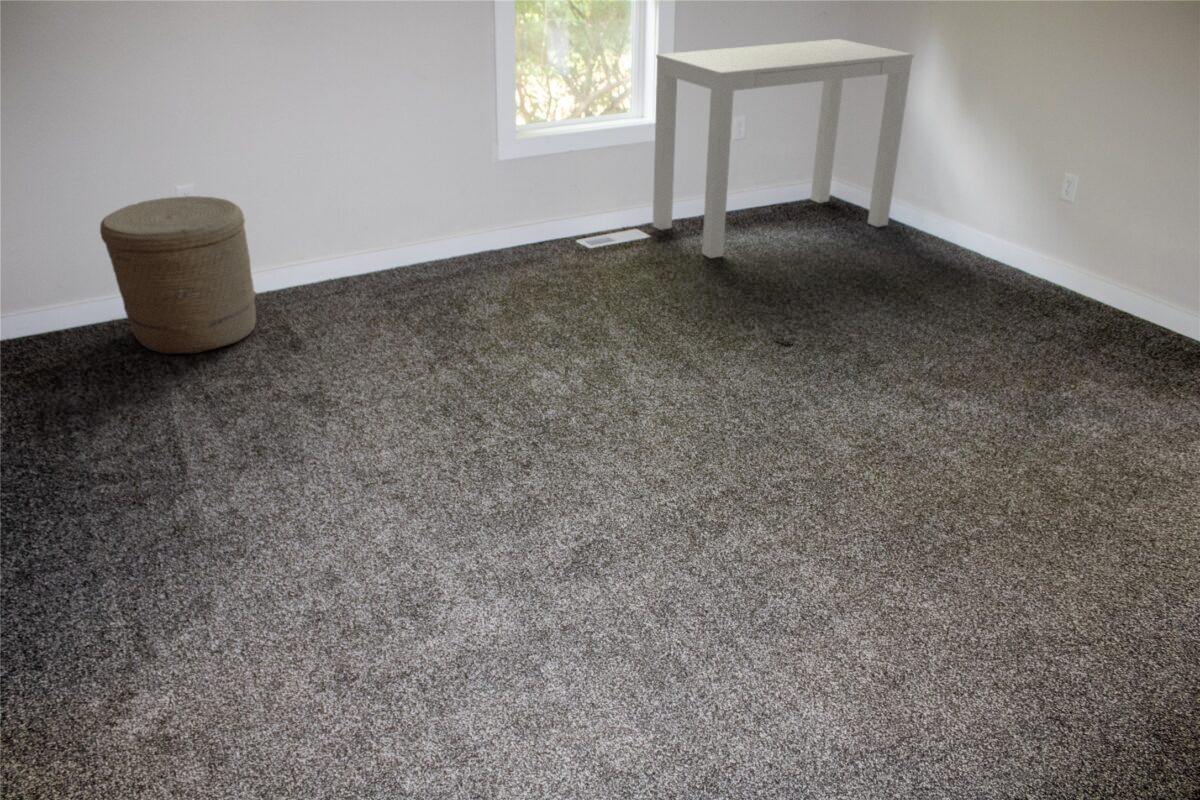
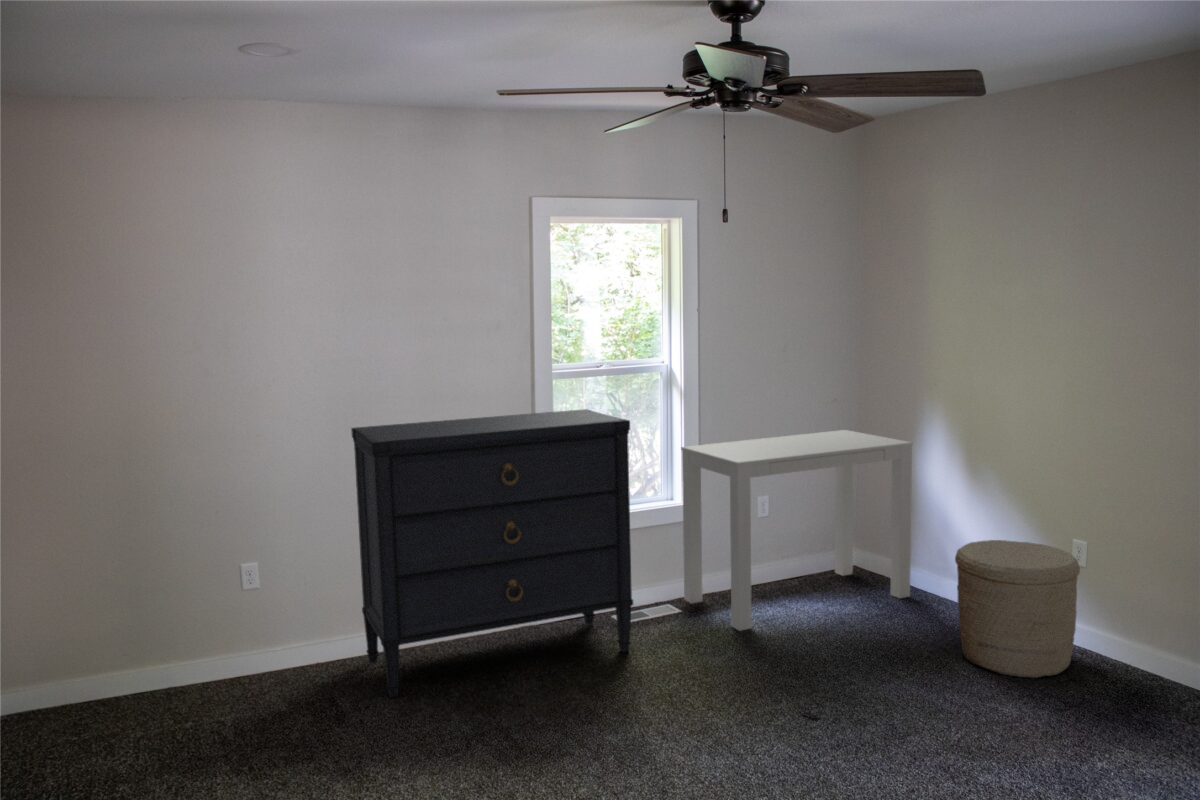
dresser: none [276,5,602,323] -> present [351,409,633,698]
woven basket: present [100,196,256,354] -> present [955,540,1080,678]

